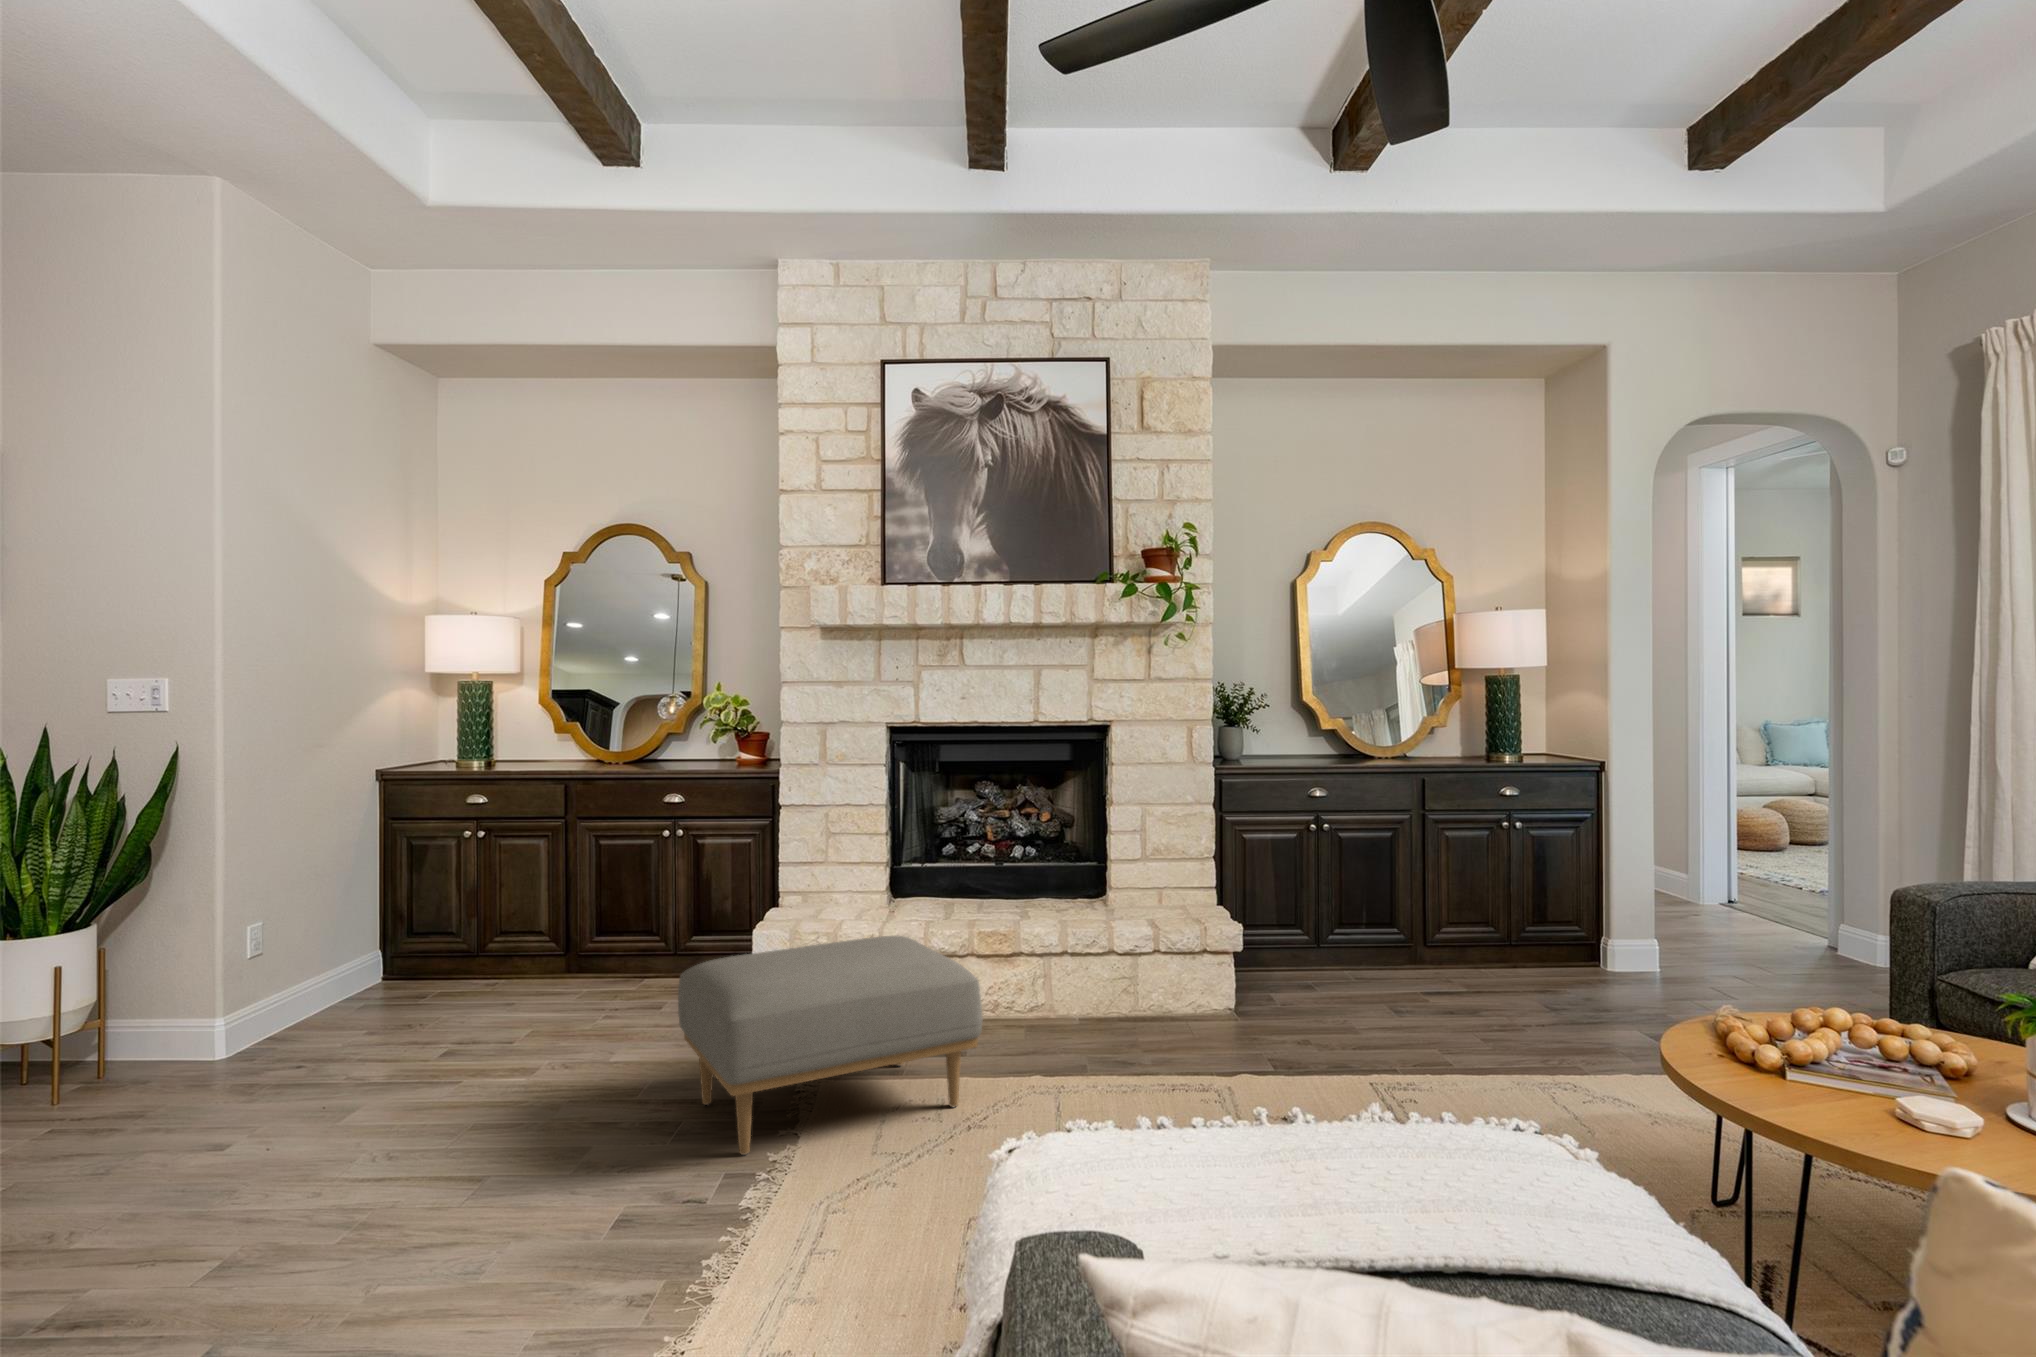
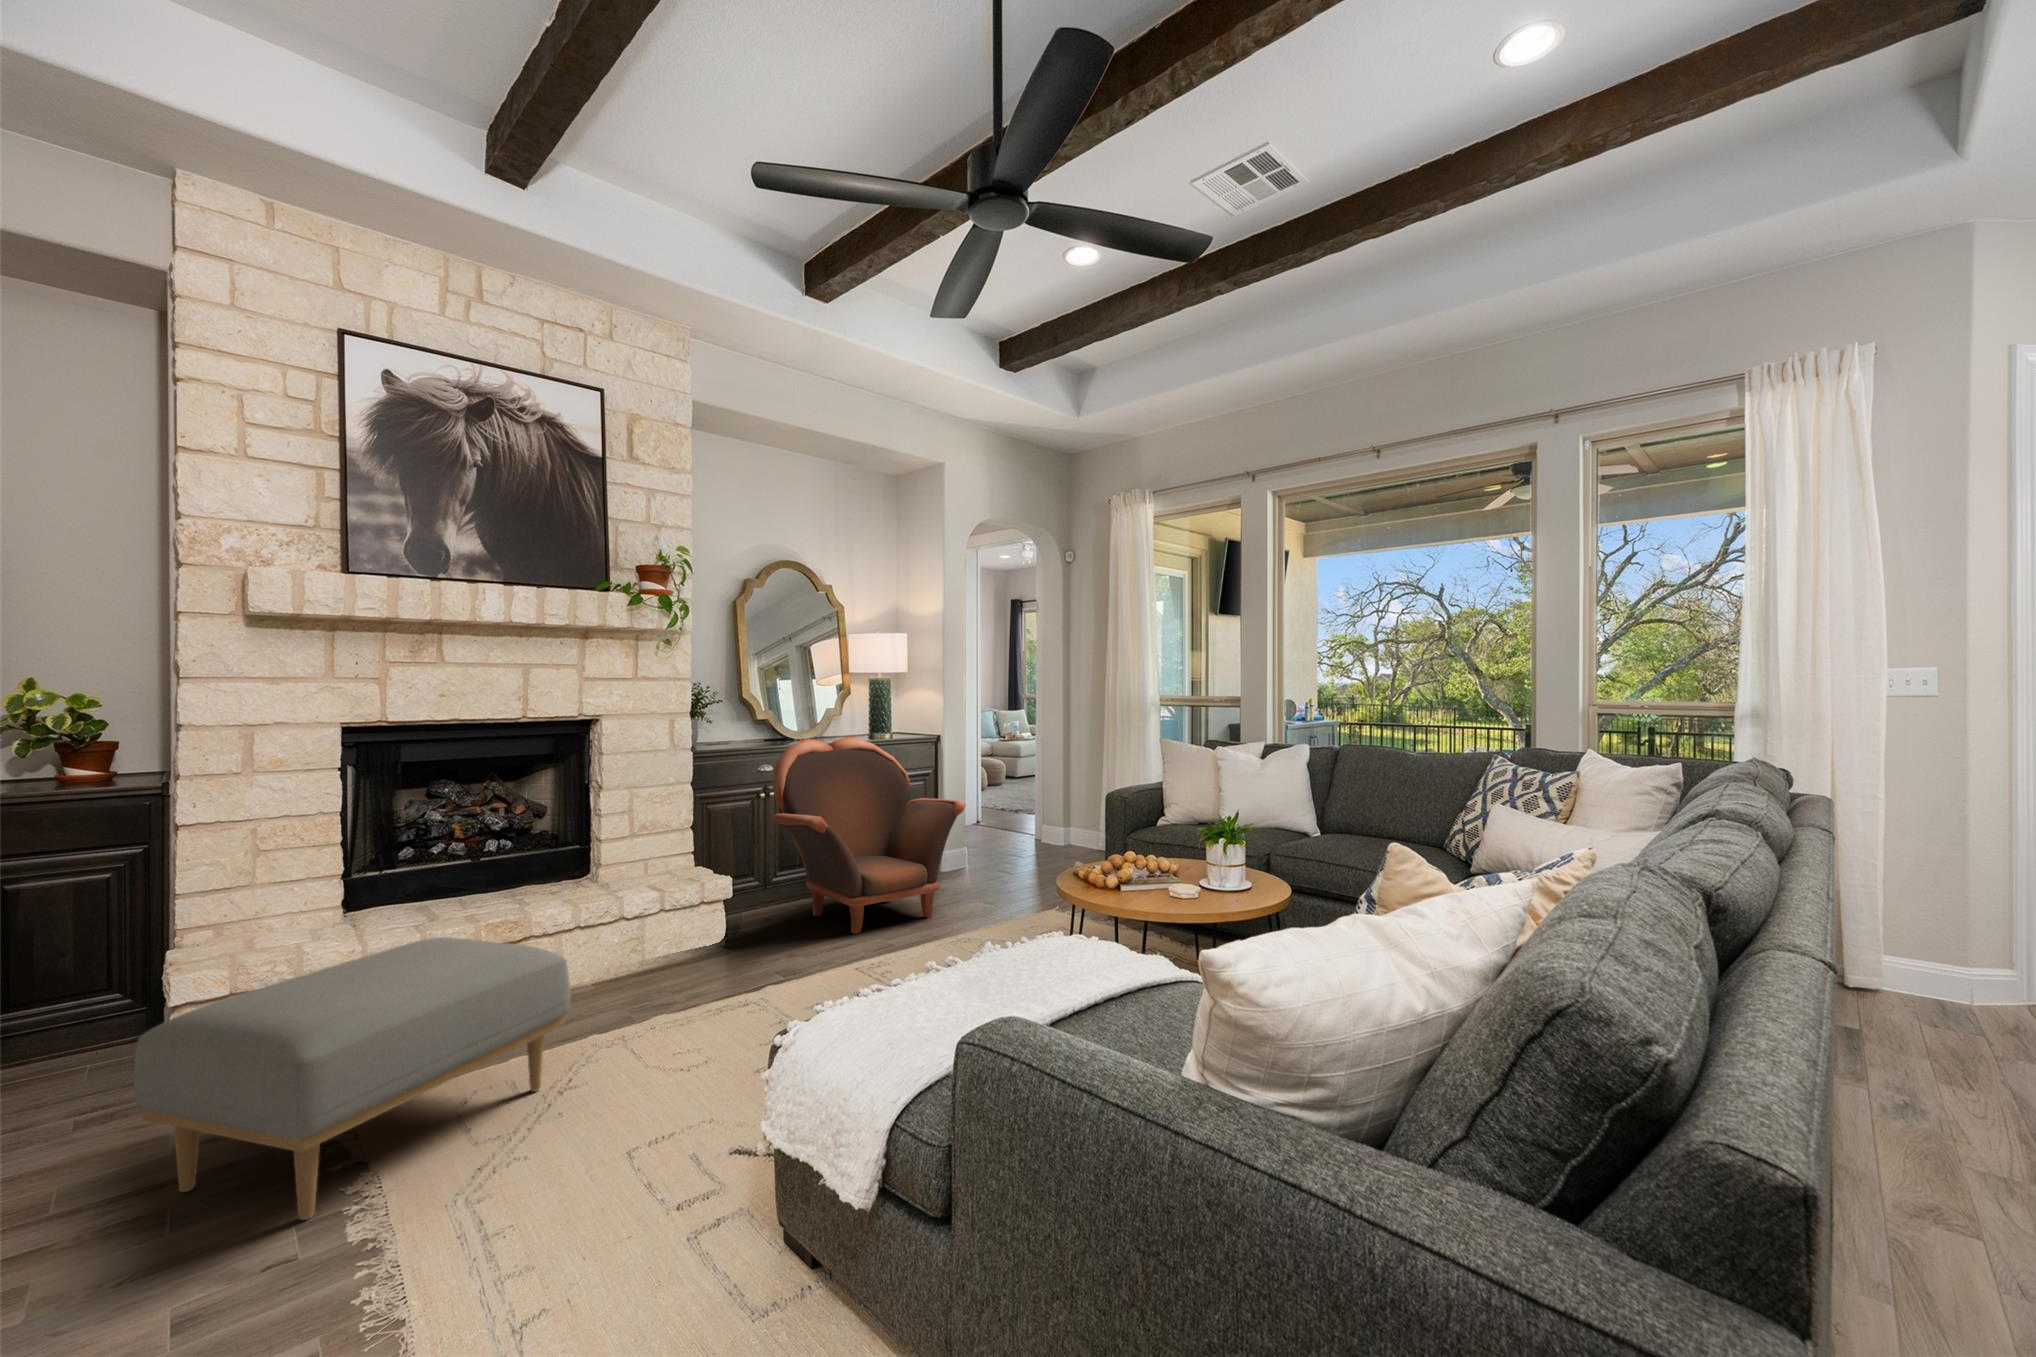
armchair: none [1306,758,1590,1030] -> present [772,736,966,934]

